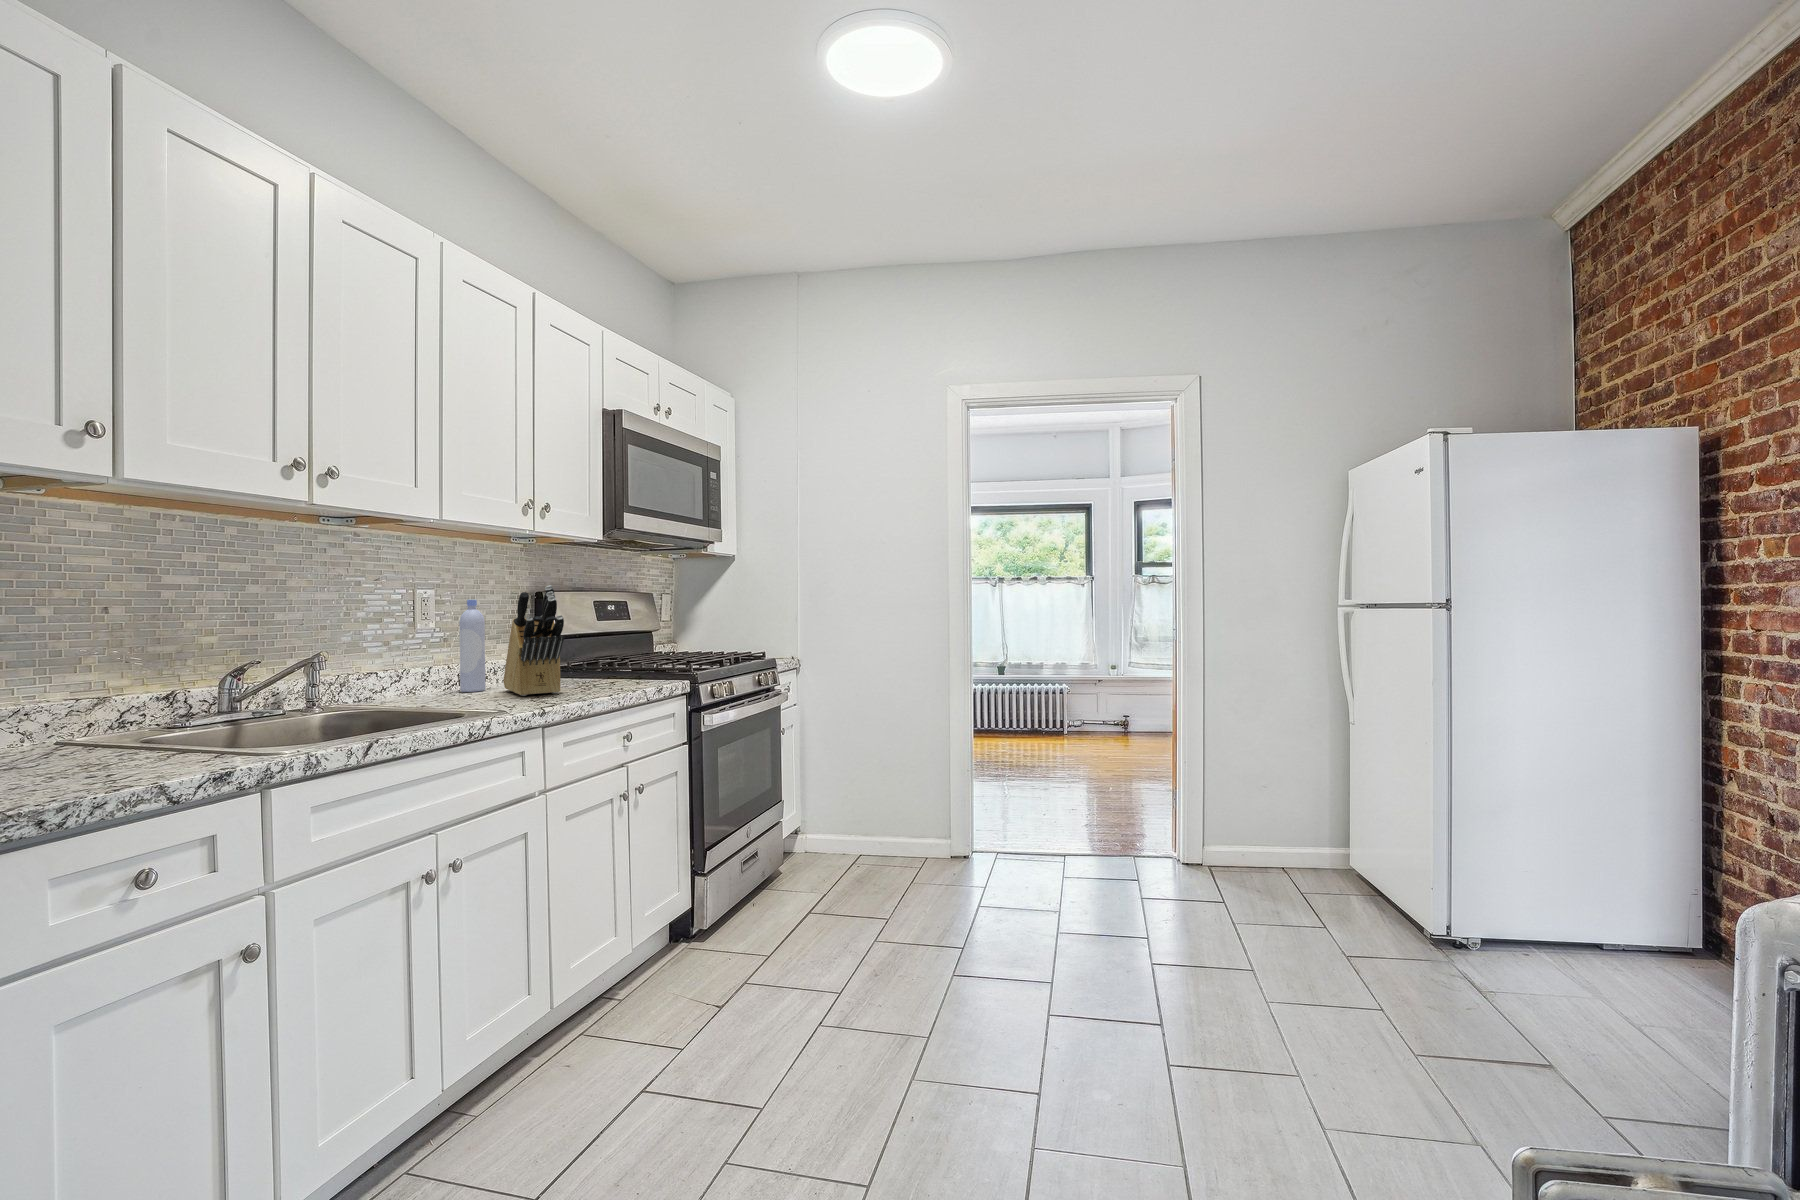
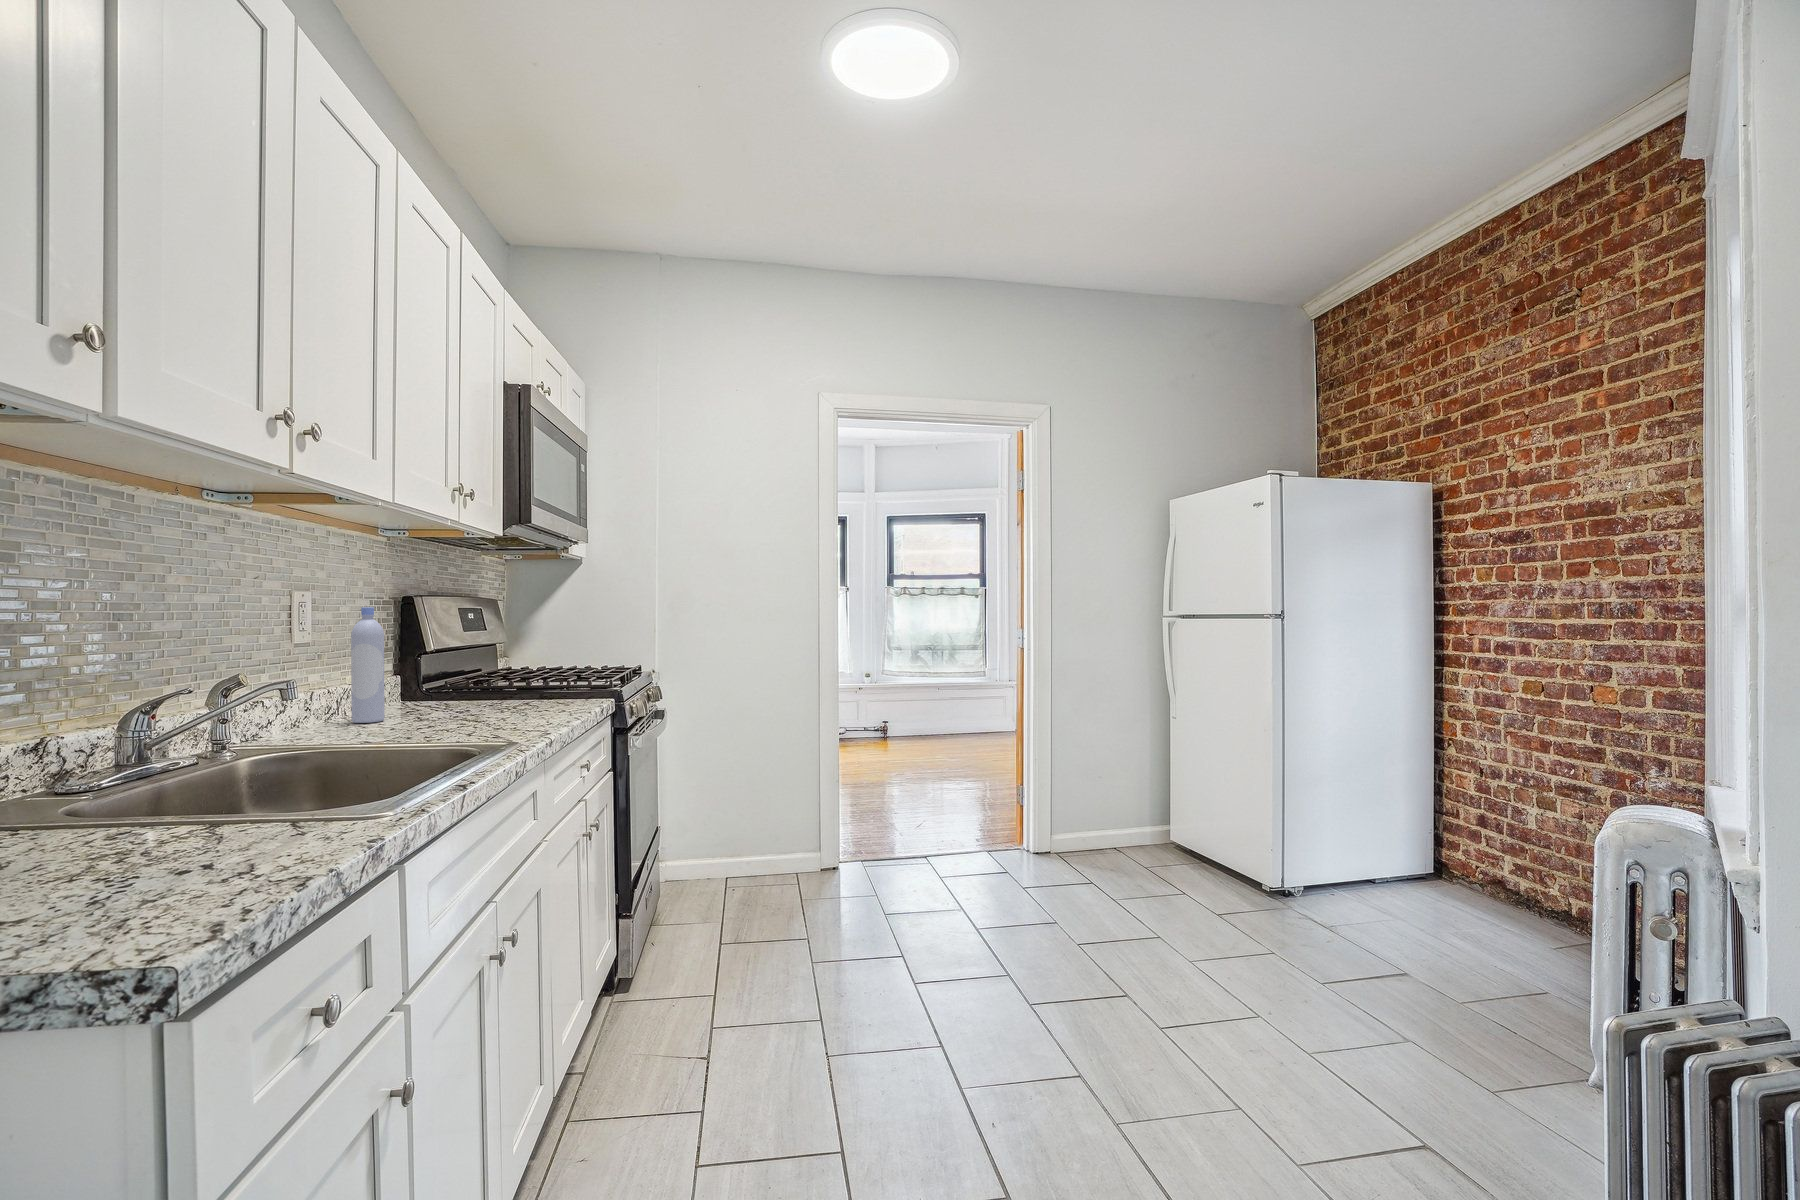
knife block: present [503,585,564,696] -> none [416,591,537,723]

